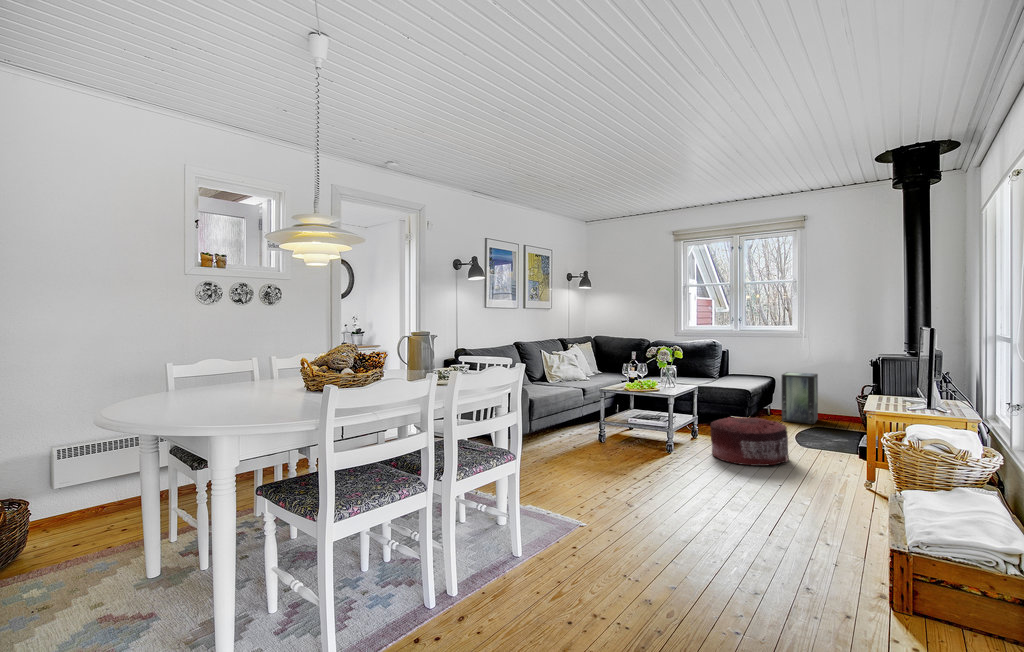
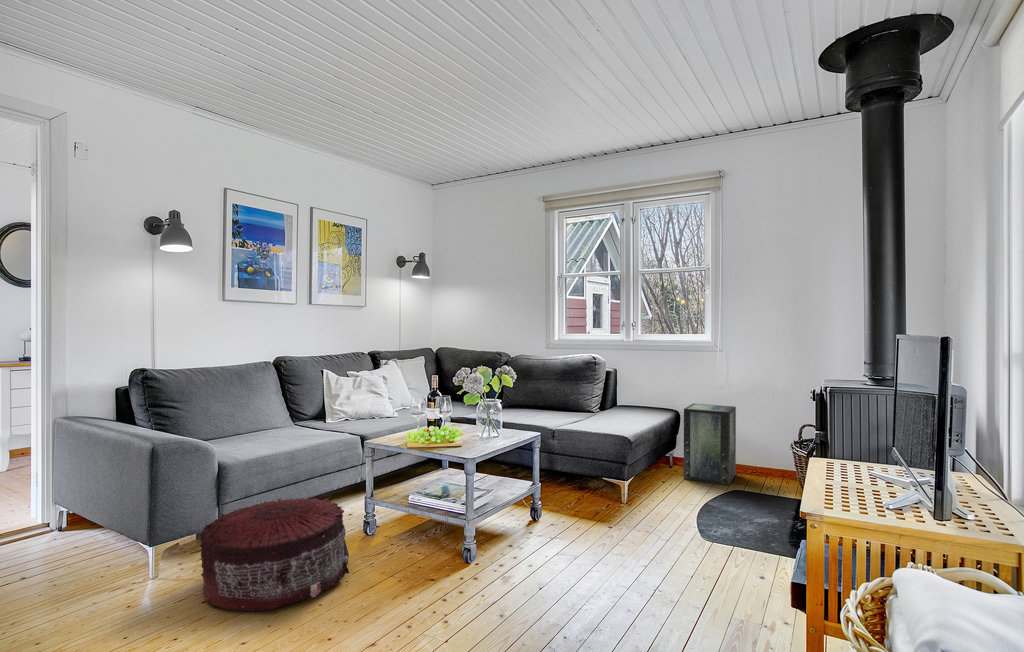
pouf: present [710,417,789,466] -> present [200,498,349,611]

